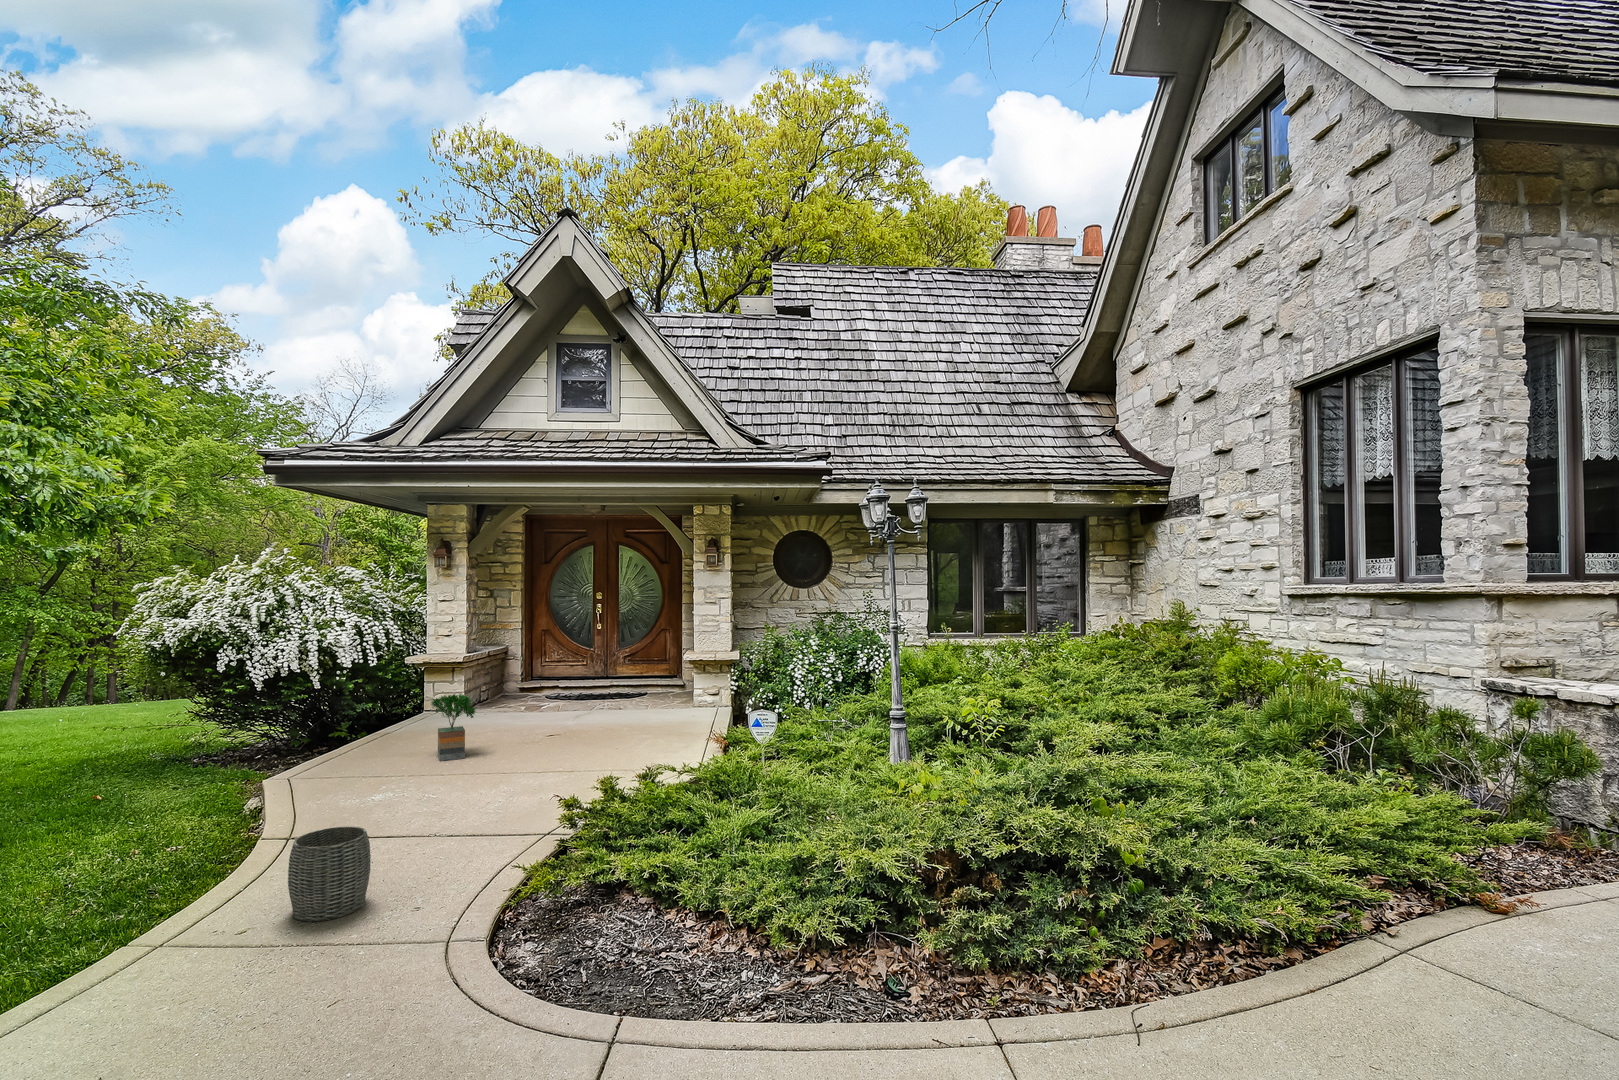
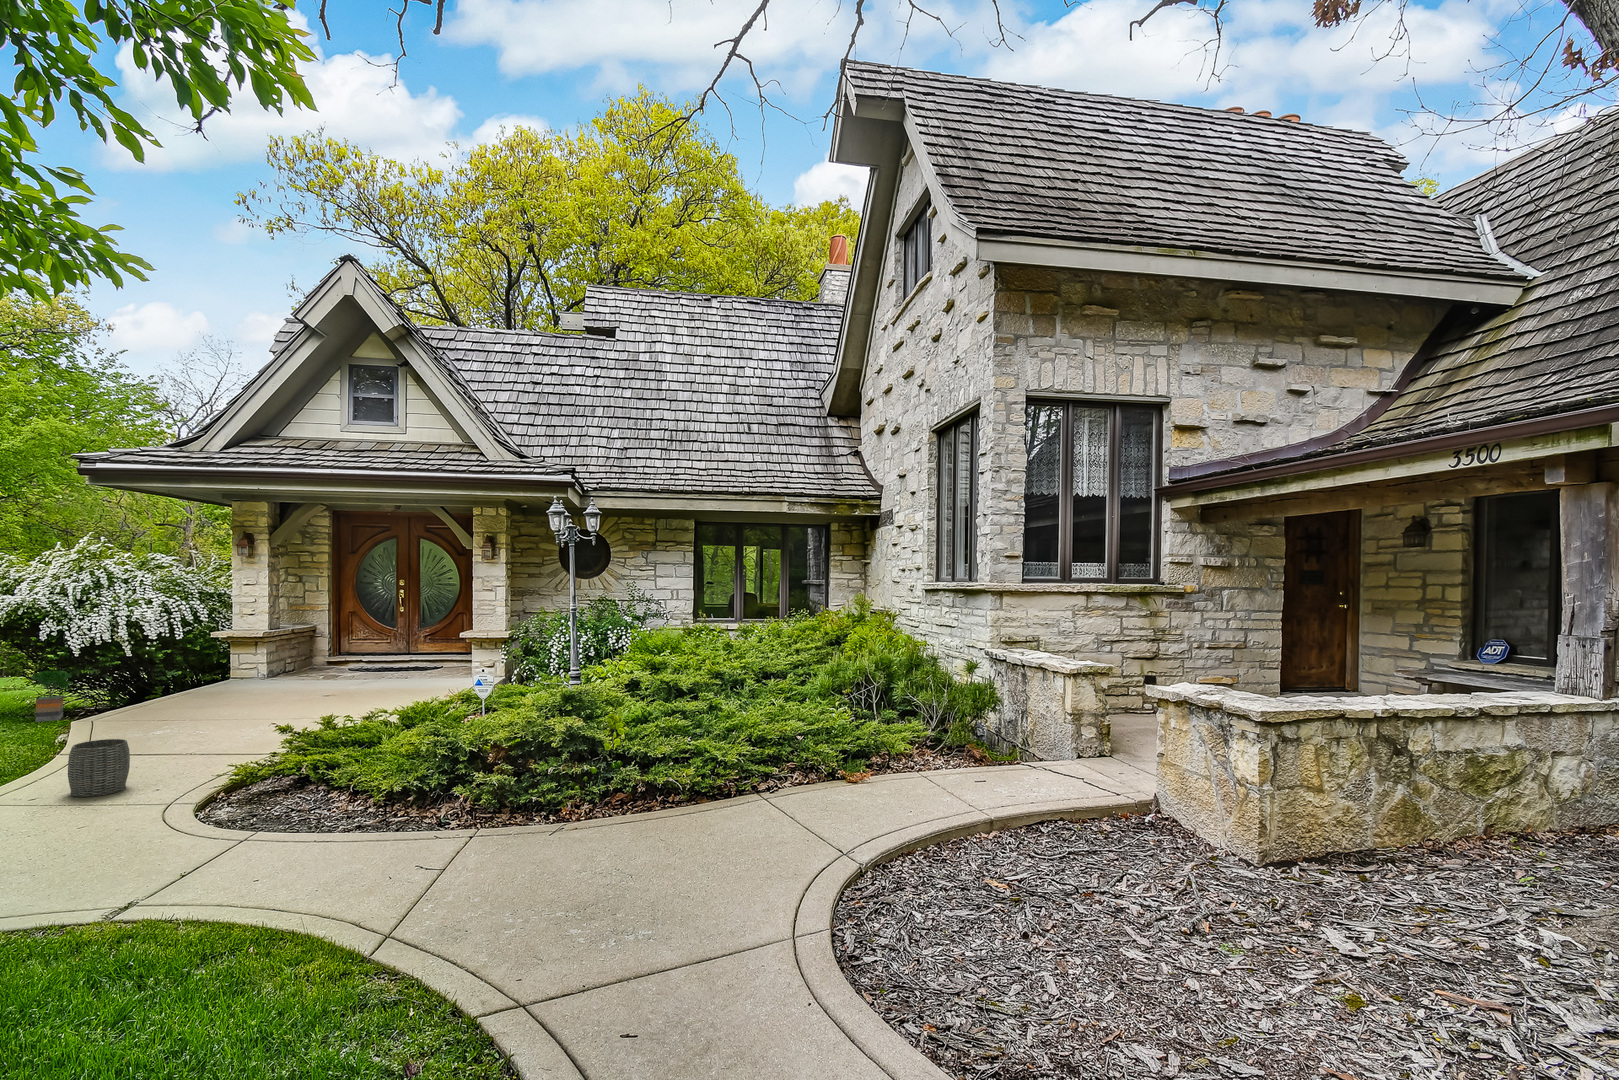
potted tree: present [431,694,476,761] -> present [32,671,72,722]

